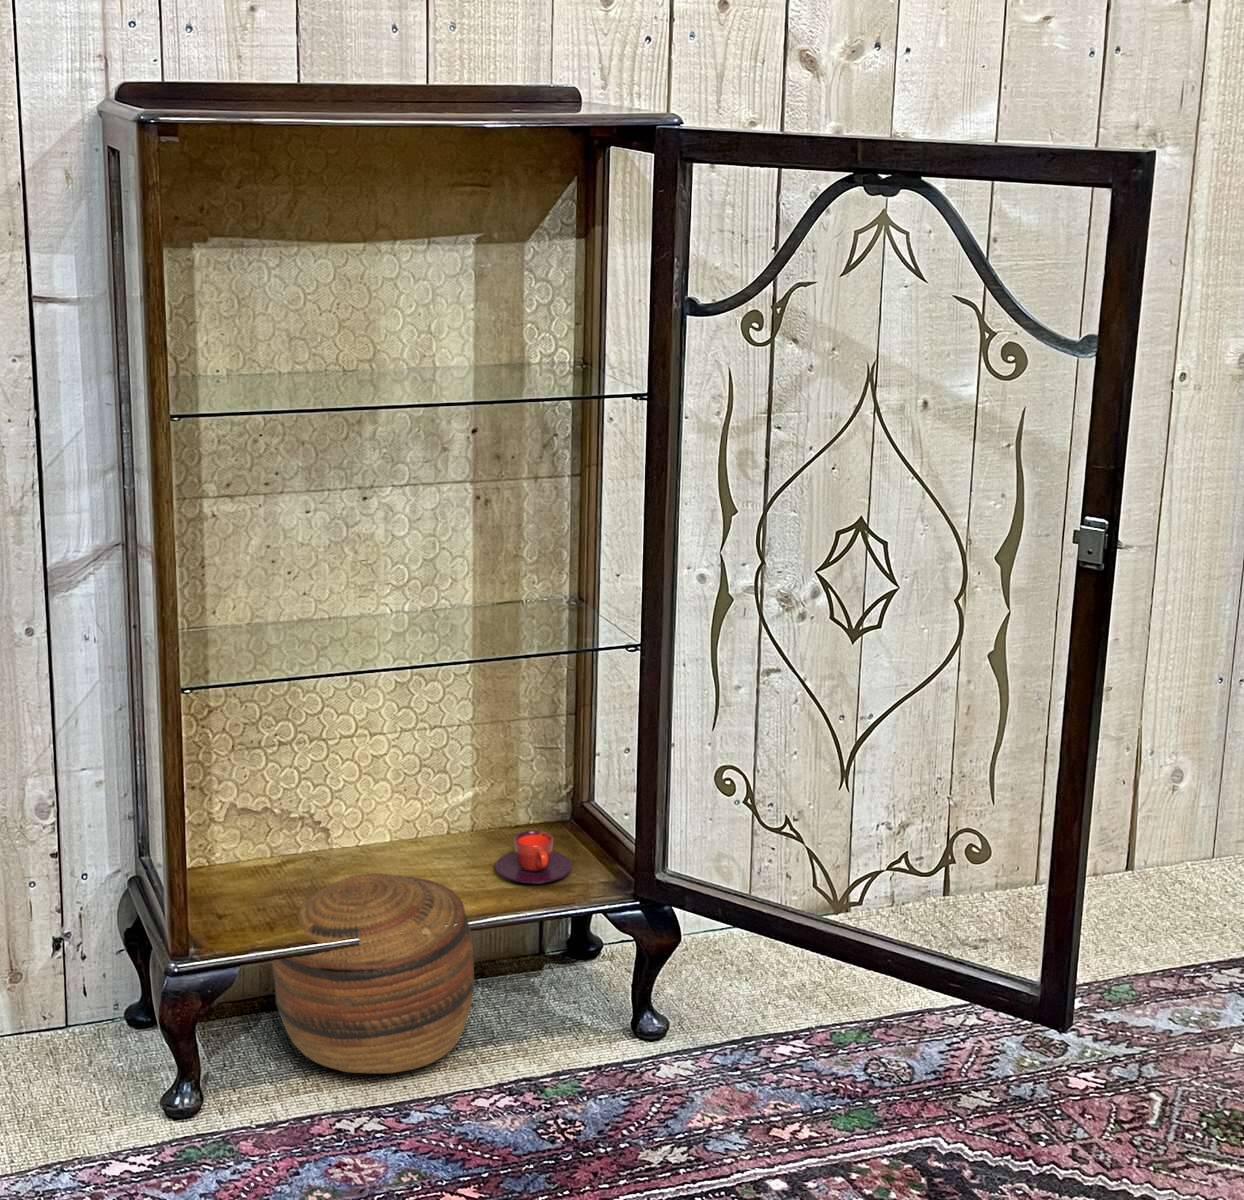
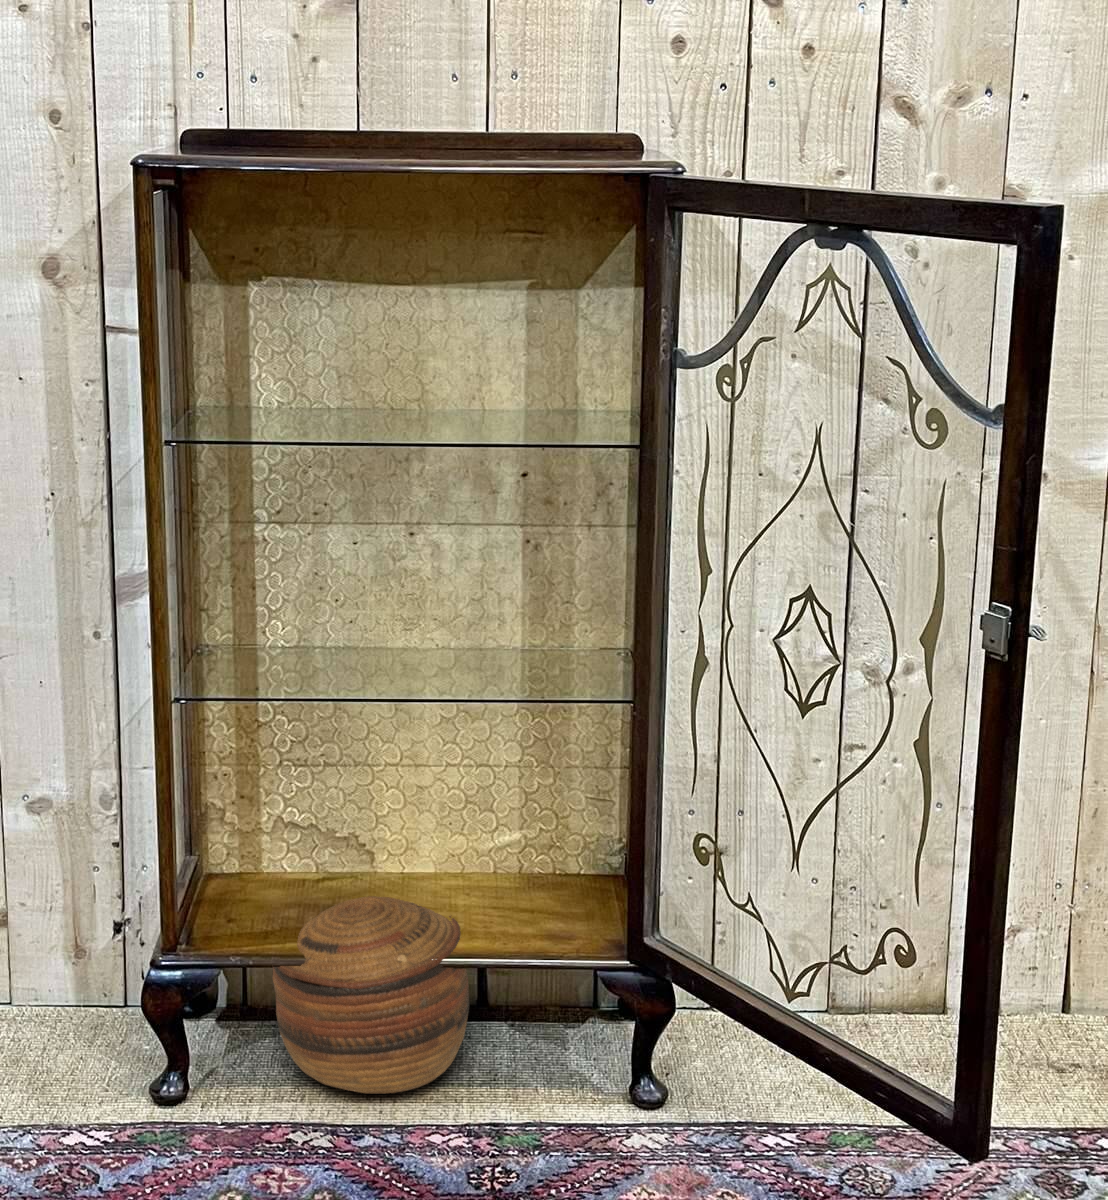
teacup: present [495,830,573,883] -> none [509,877,586,929]

